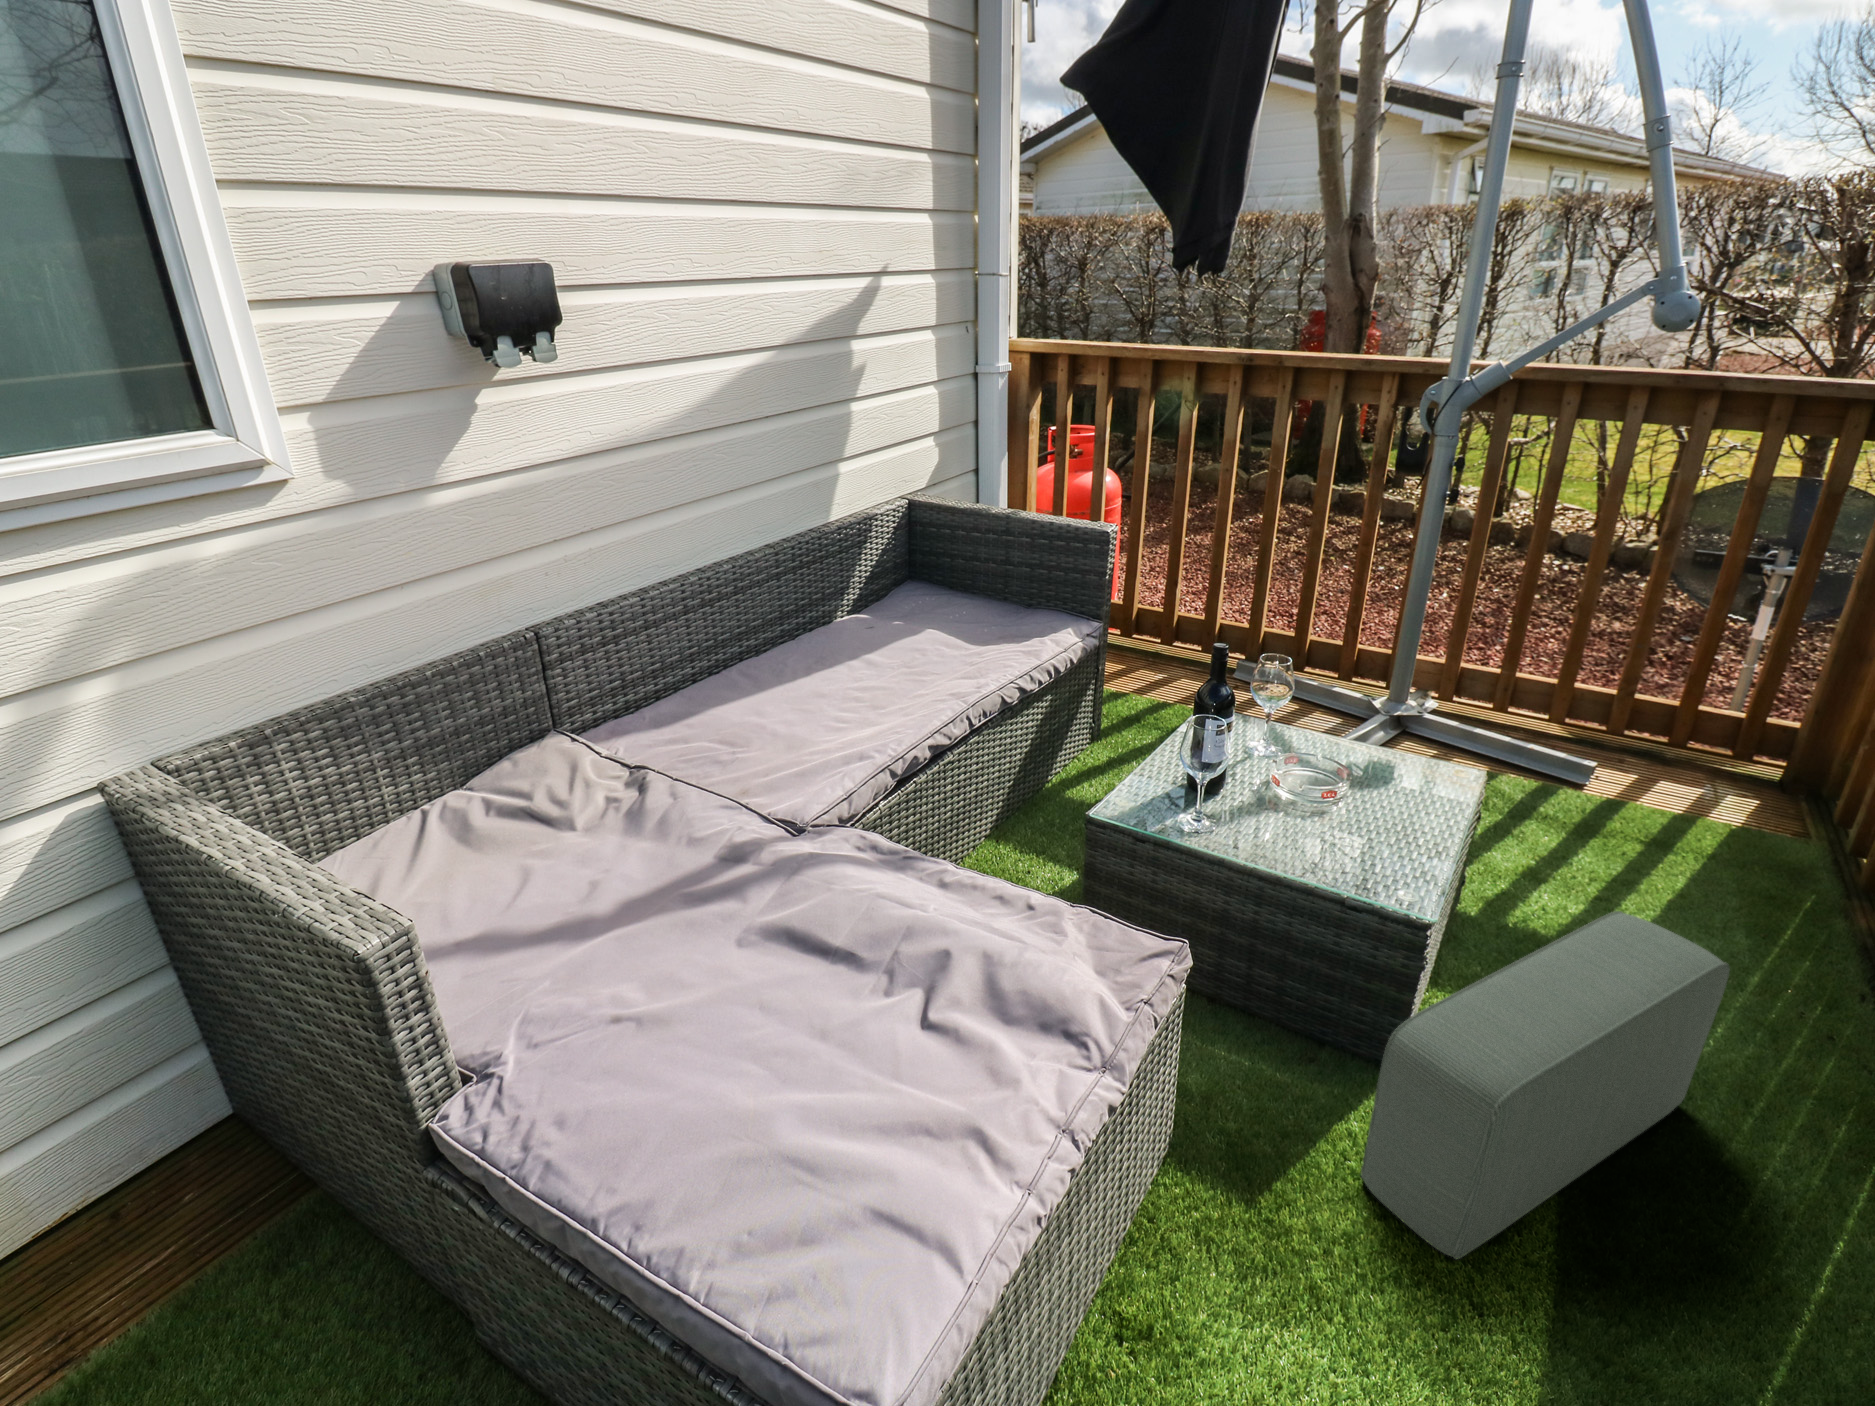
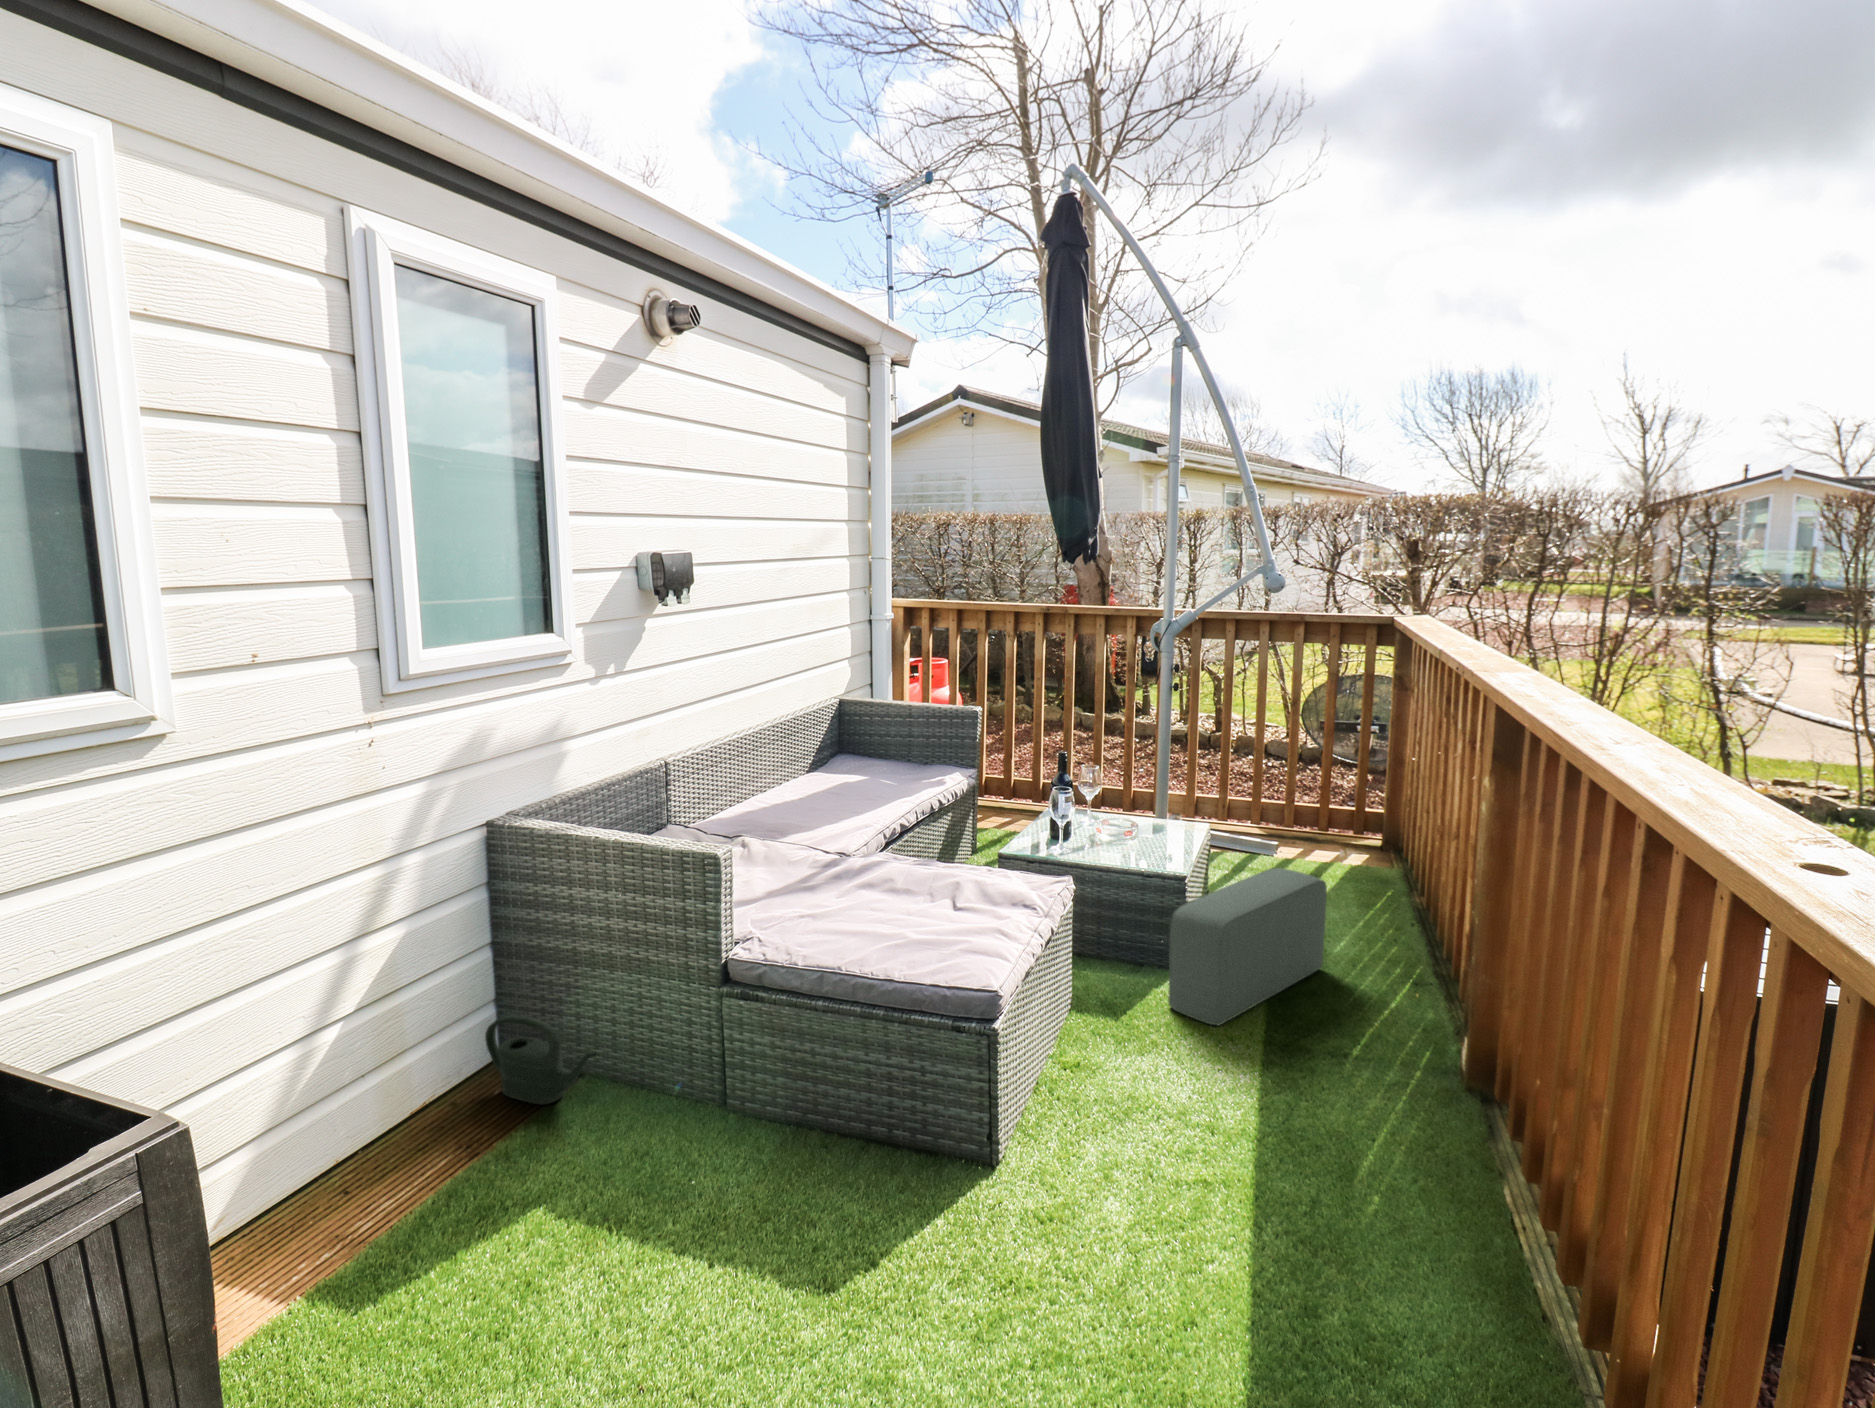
watering can: none [114,1124,238,1287] -> present [485,1015,596,1105]

